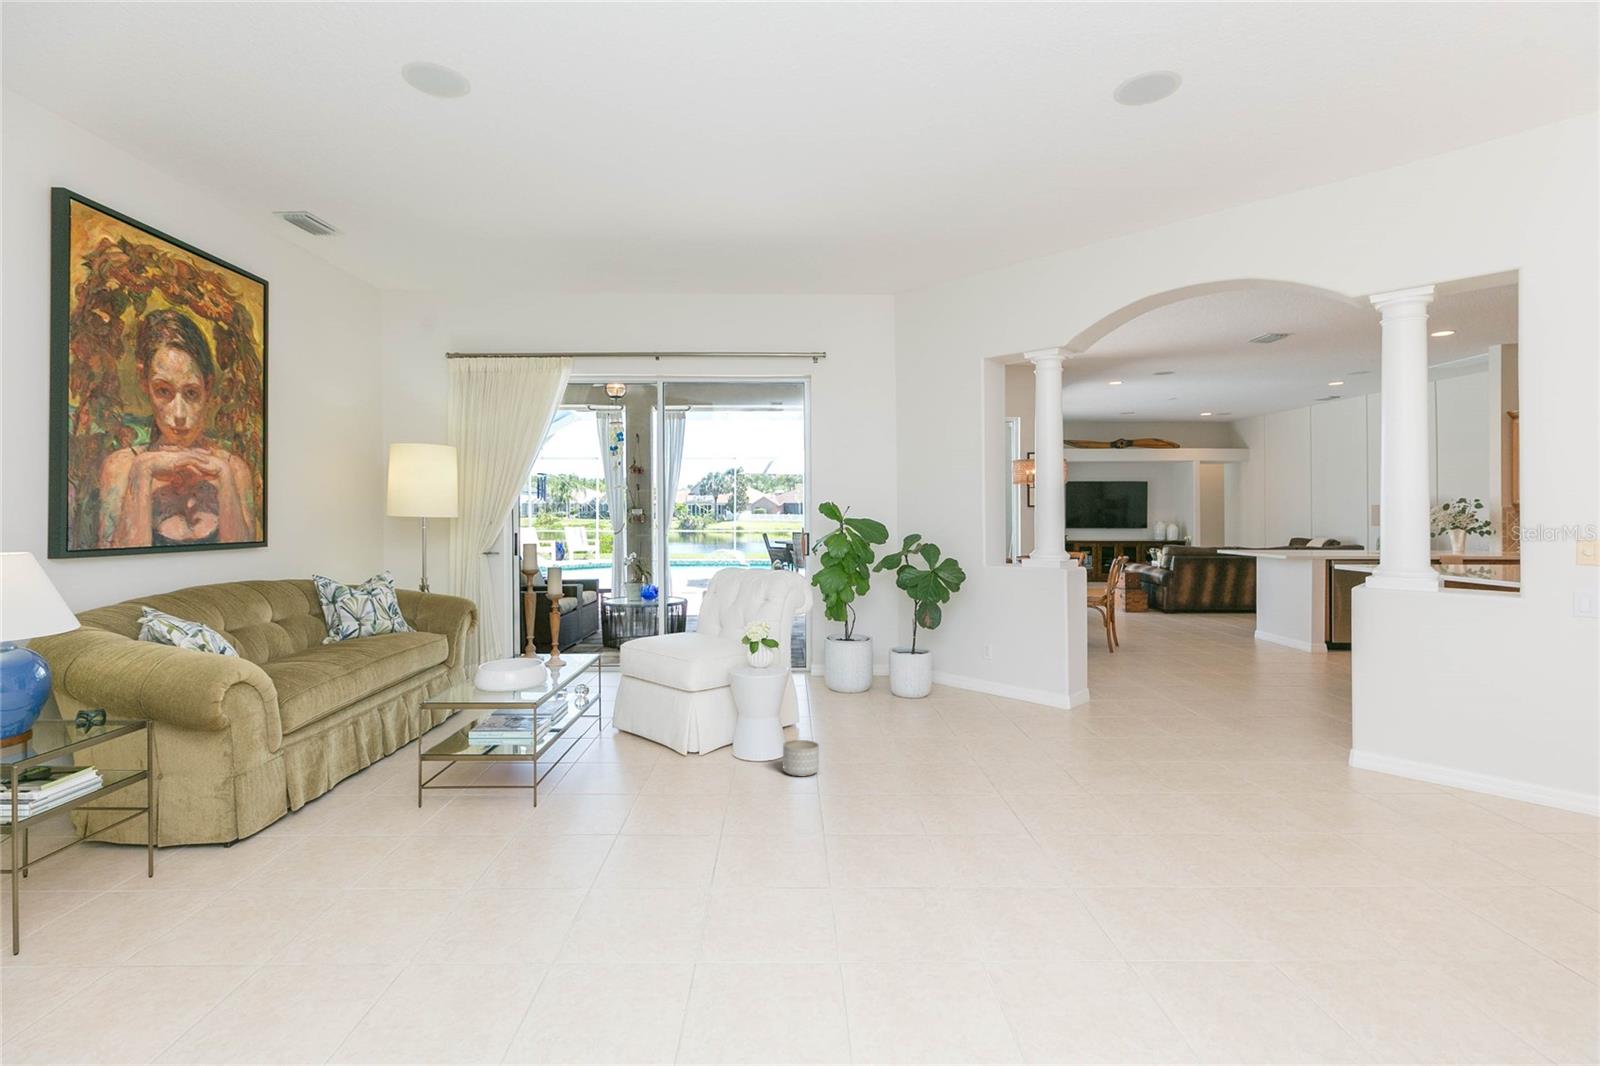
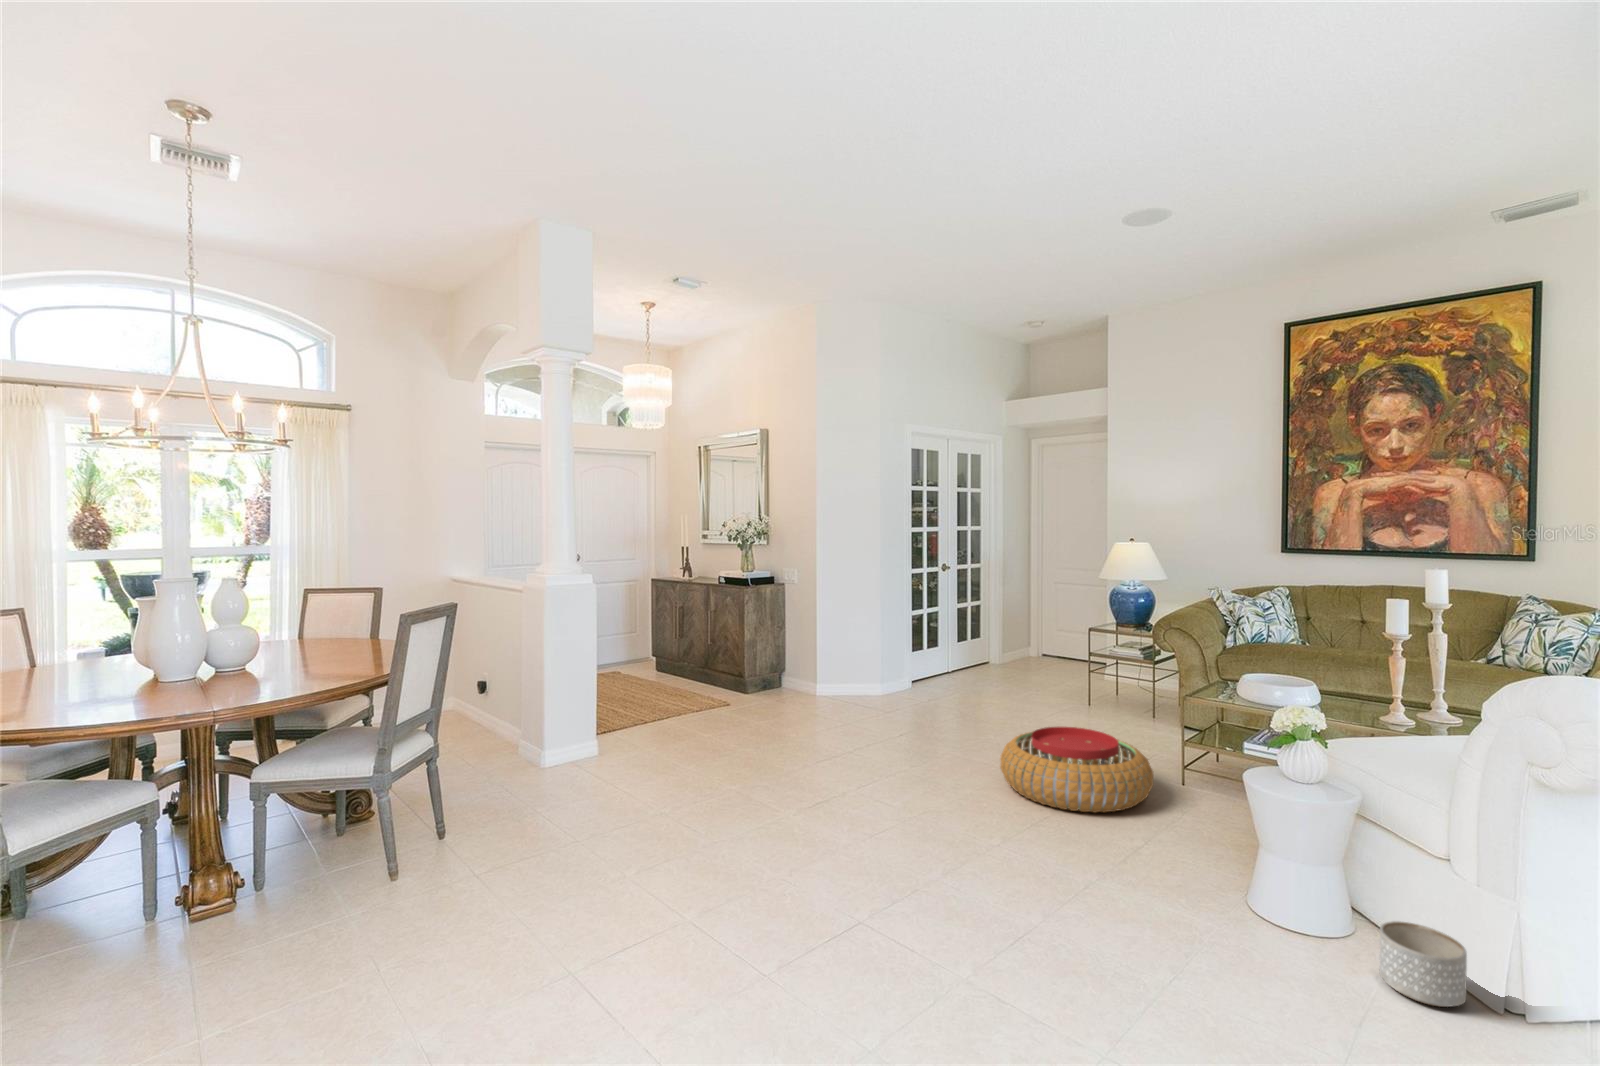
pouf: none [457,787,660,911] -> present [1000,727,1153,812]

